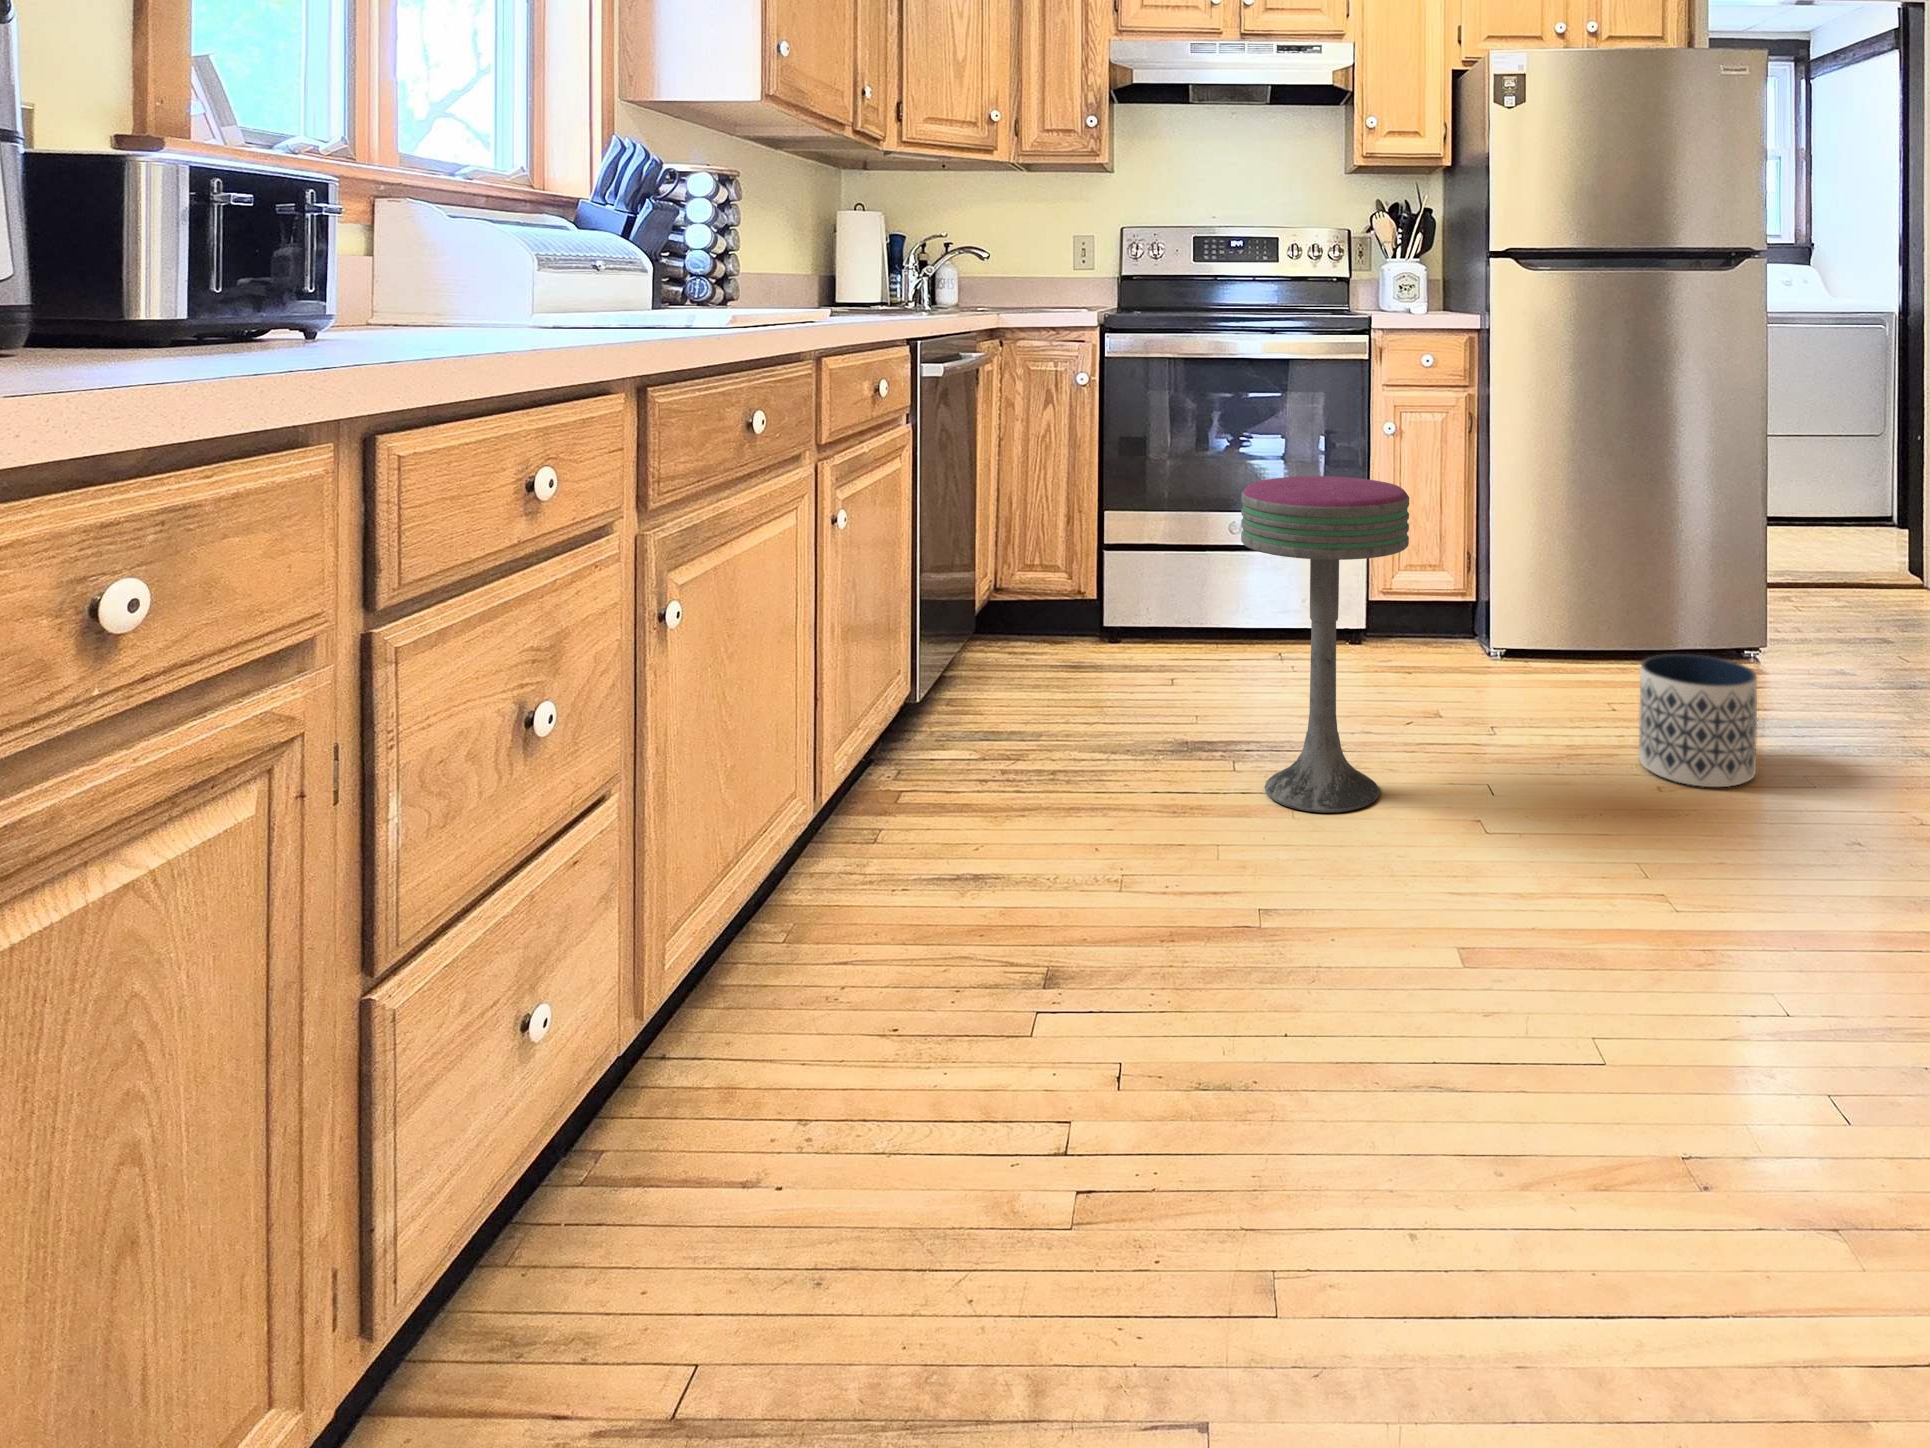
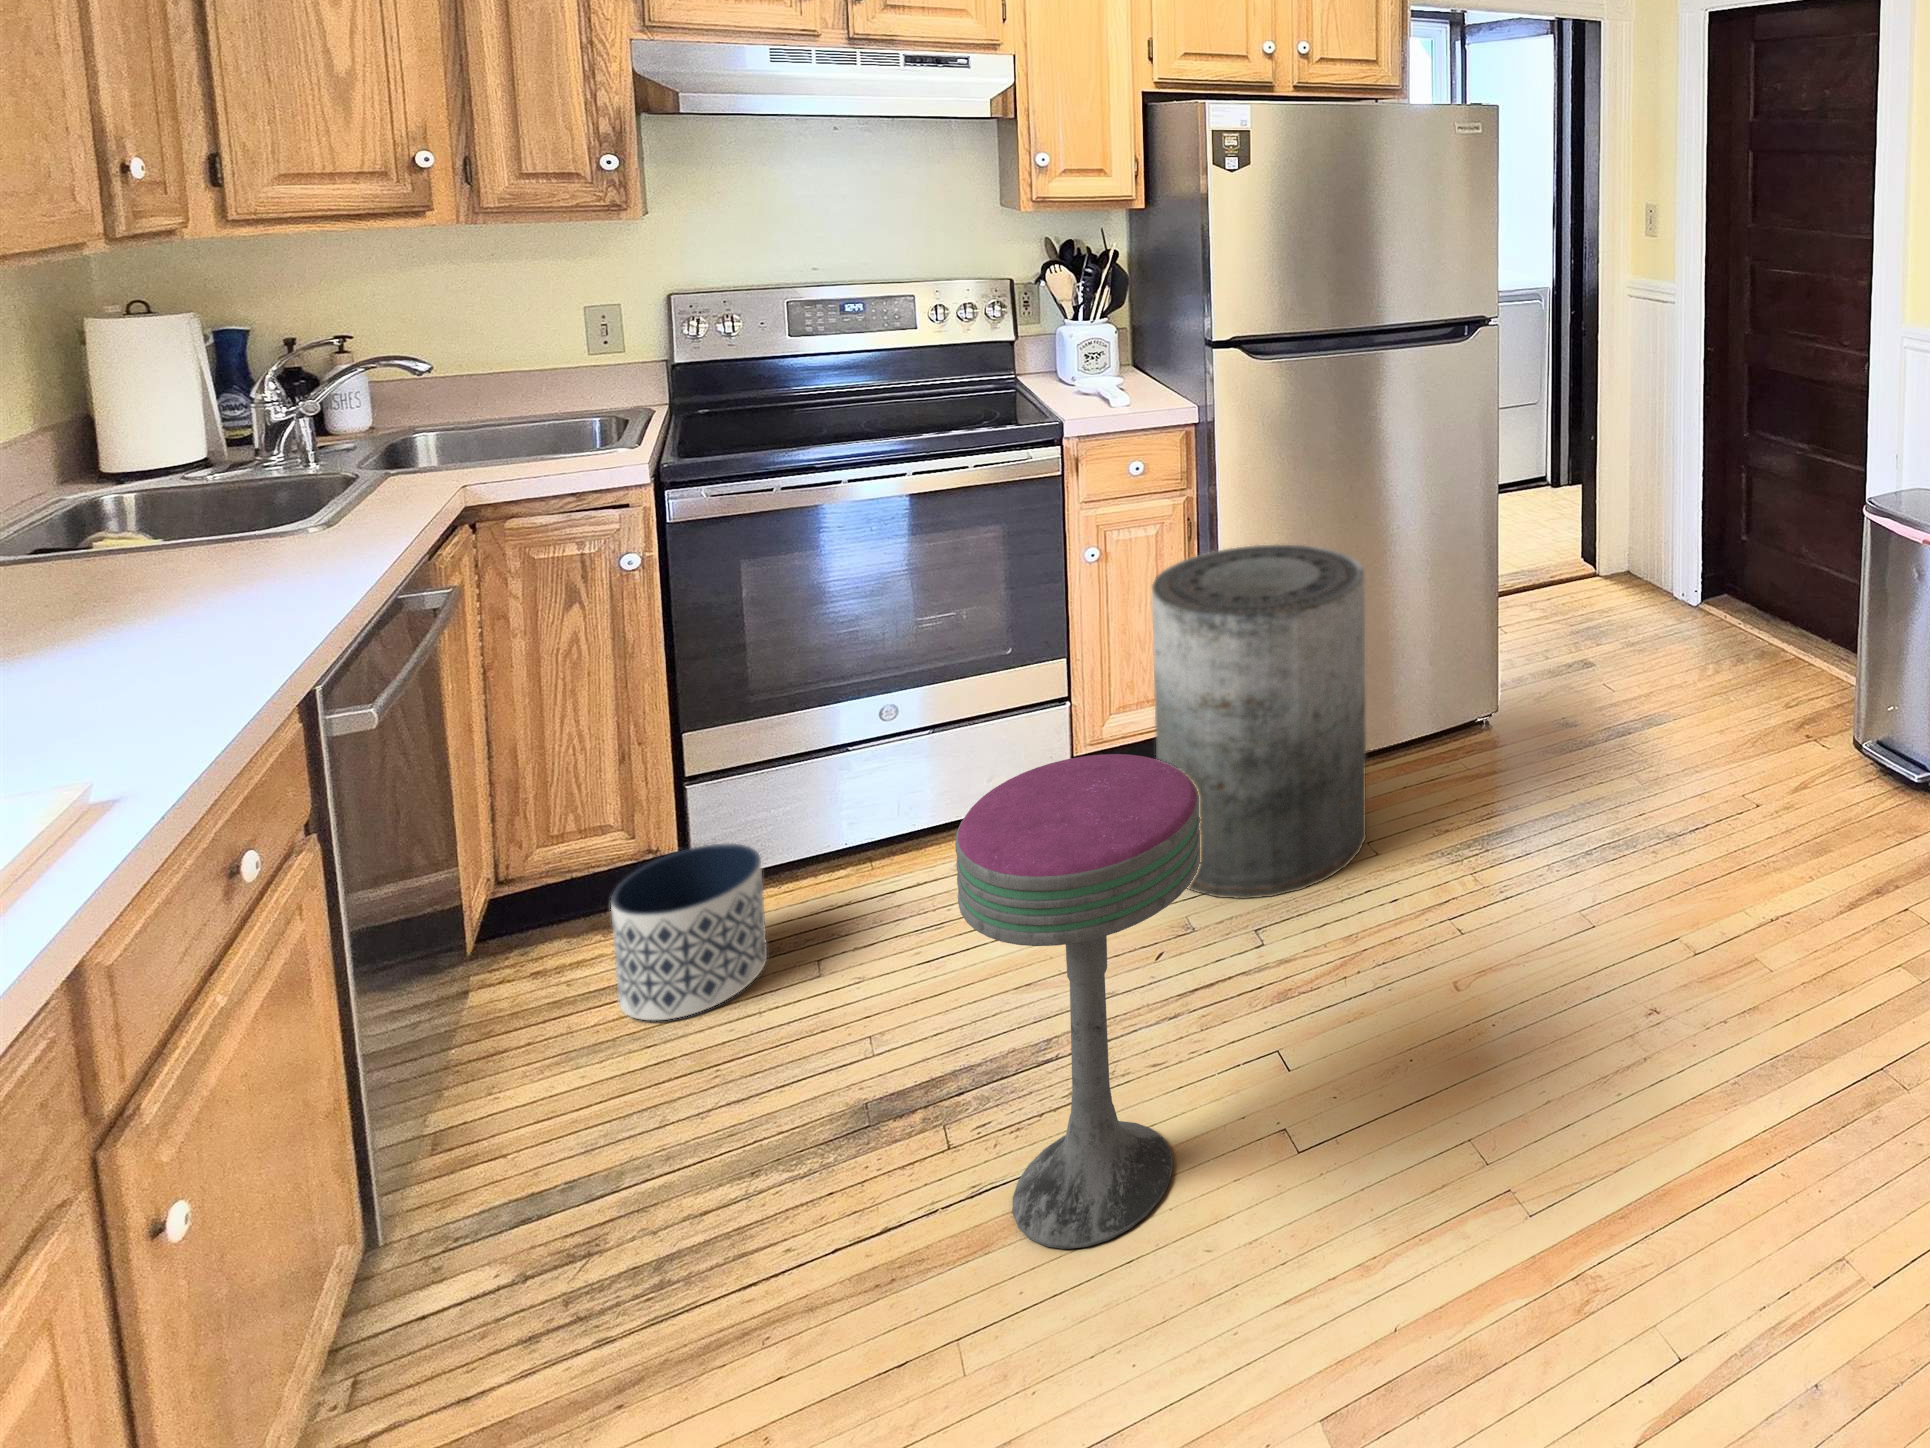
trash can: none [1420,430,1607,707] -> present [1152,545,1366,899]
planter: present [1639,654,1757,787] -> present [611,844,767,1020]

